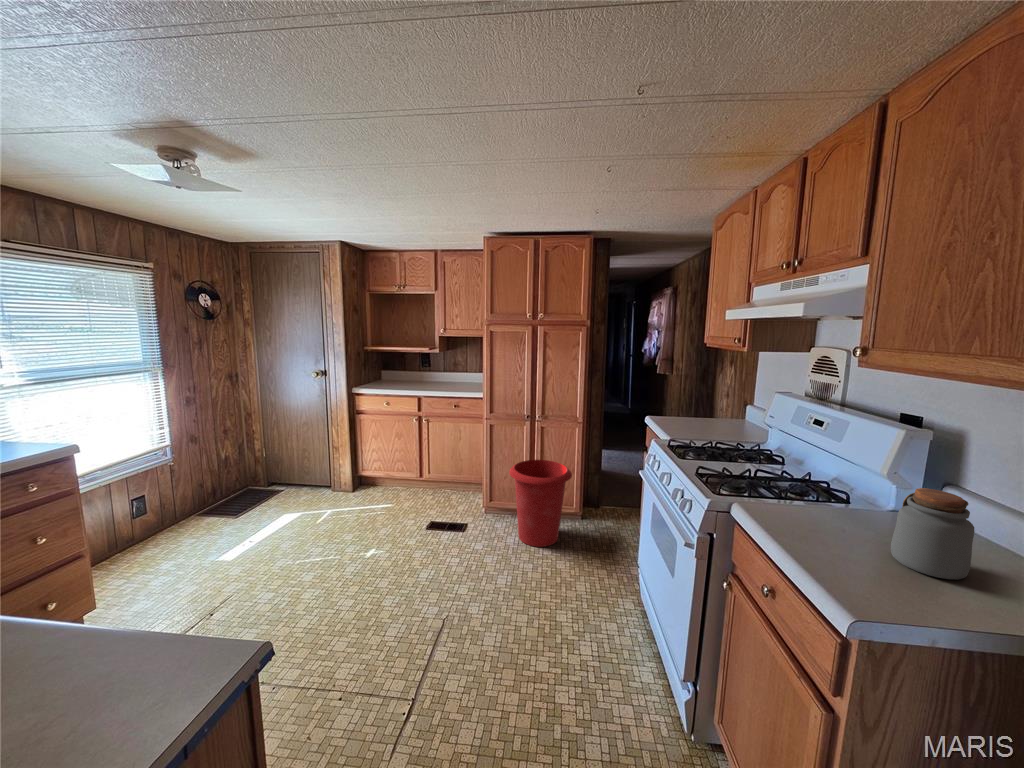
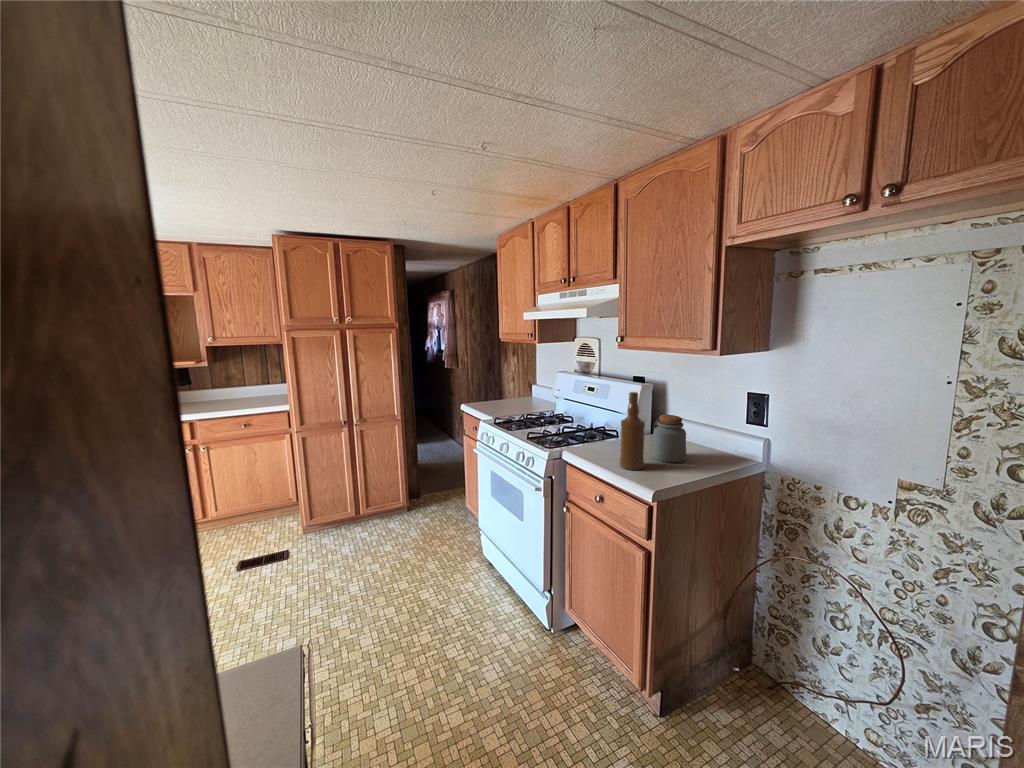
bottle: none [813,439,871,568] -> present [620,392,645,470]
waste bin: present [509,460,572,547] -> none [335,462,401,548]

